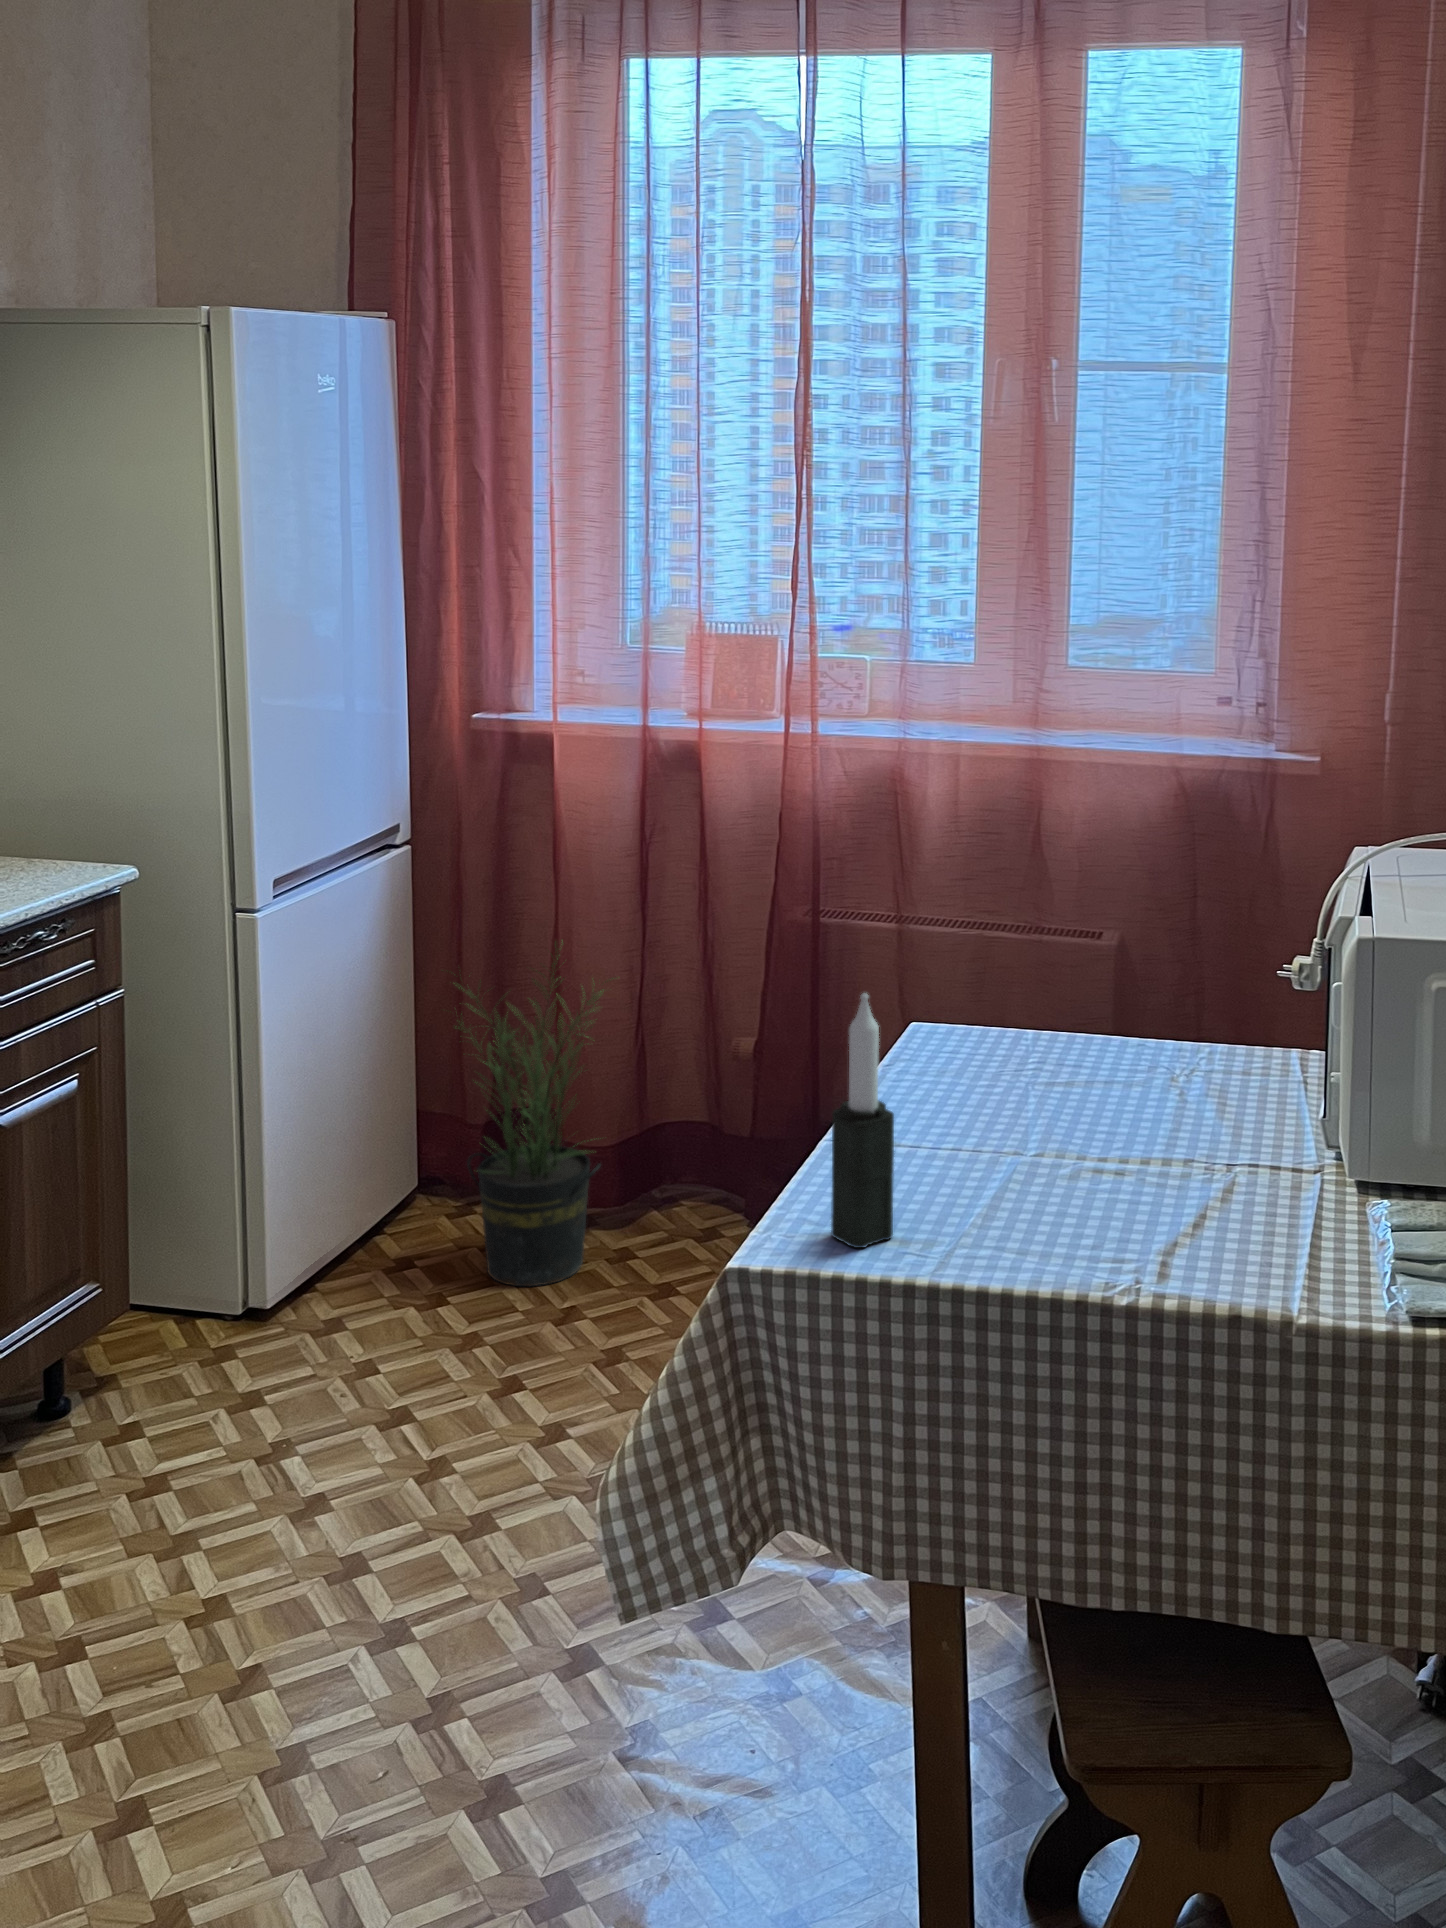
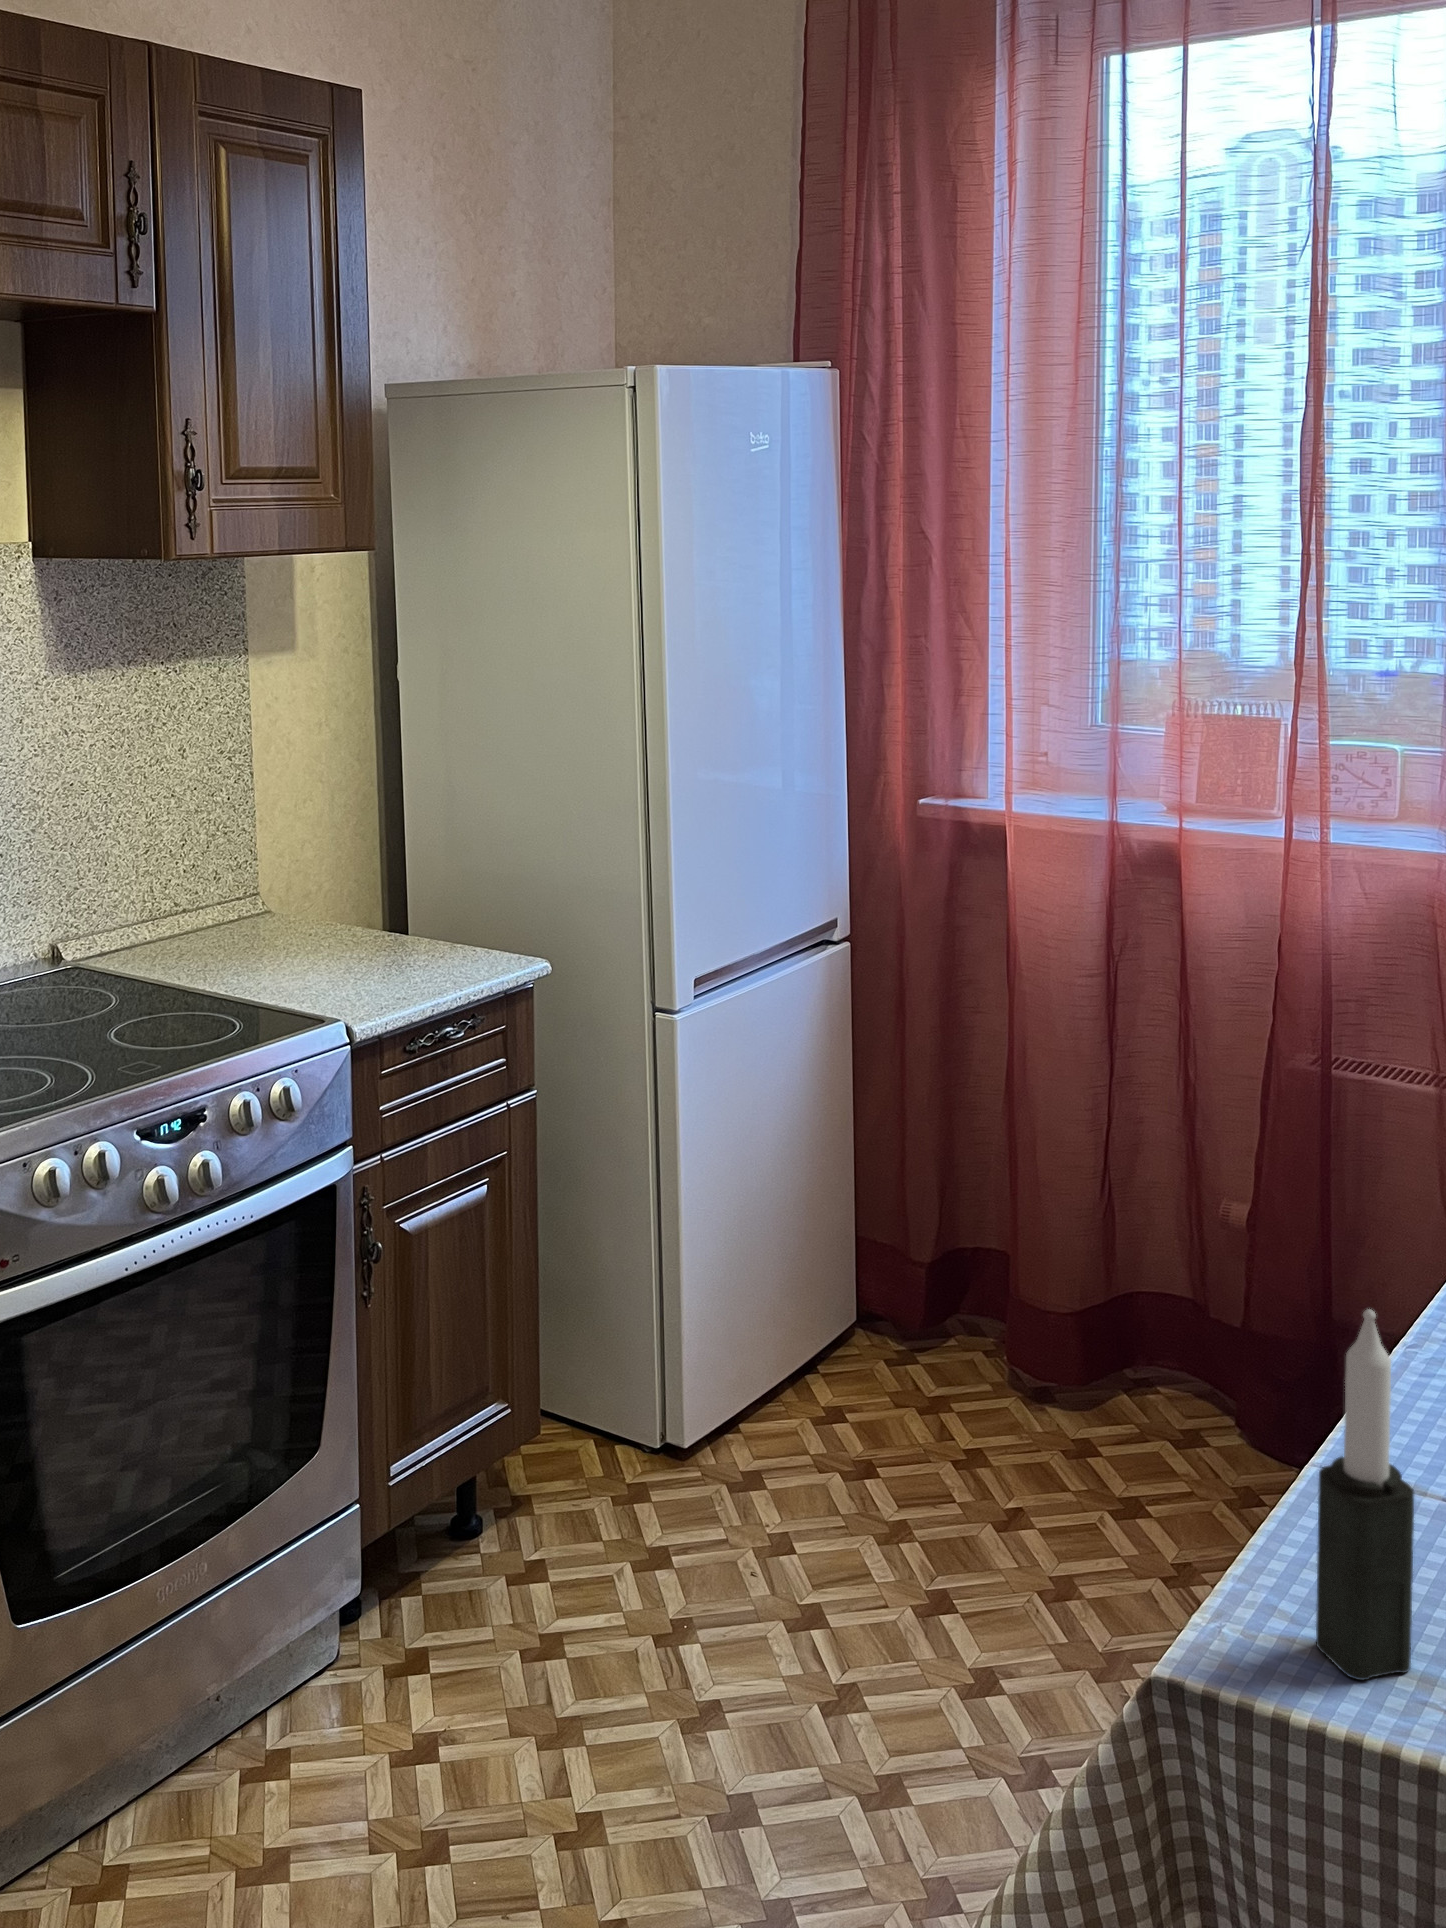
potted plant: present [454,941,616,1286] -> none [873,1067,1080,1473]

